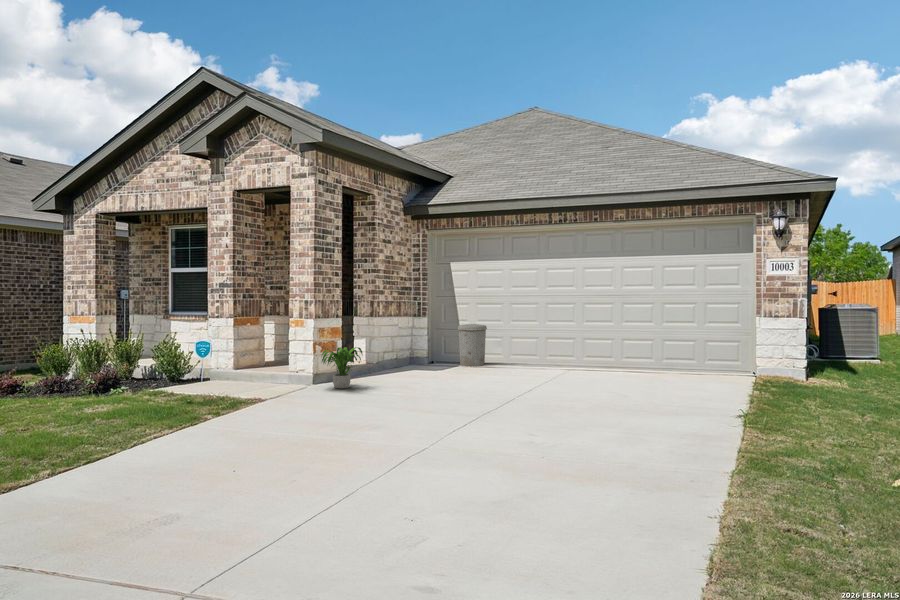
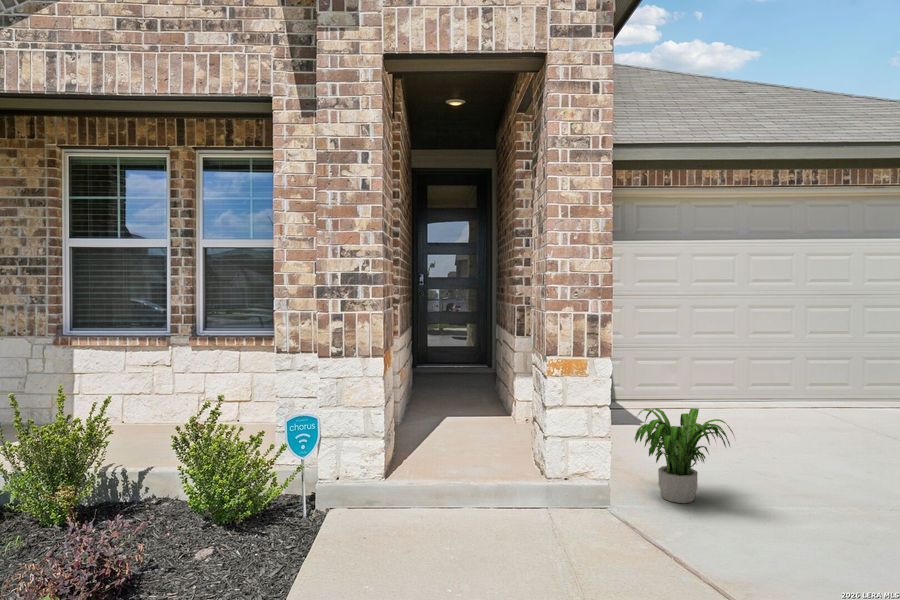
trash can: present [458,324,487,366] -> none [640,340,690,409]

